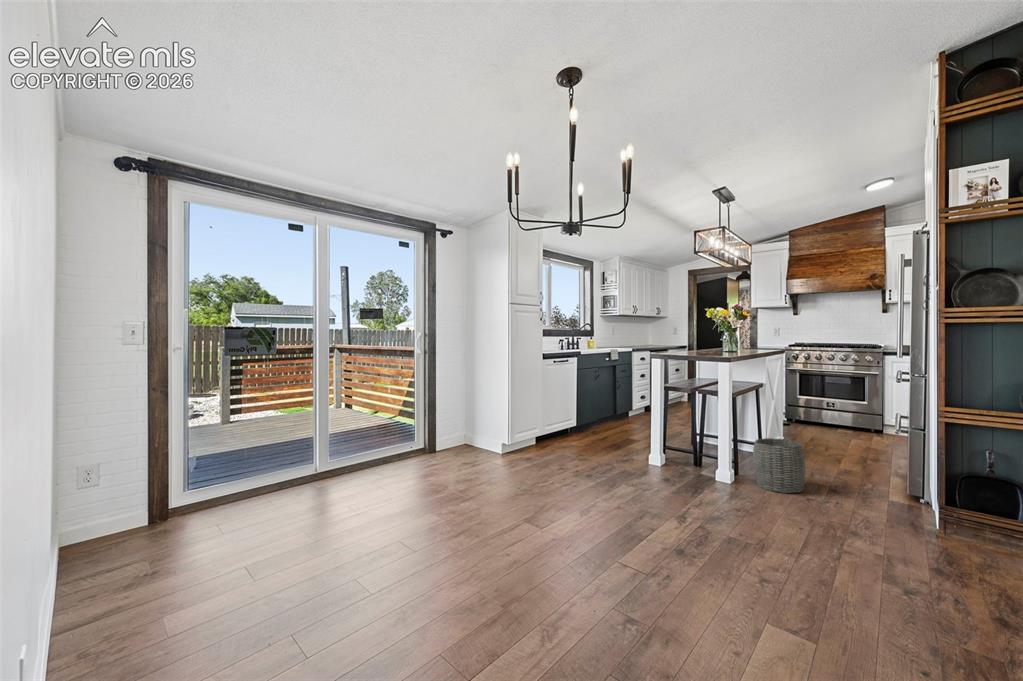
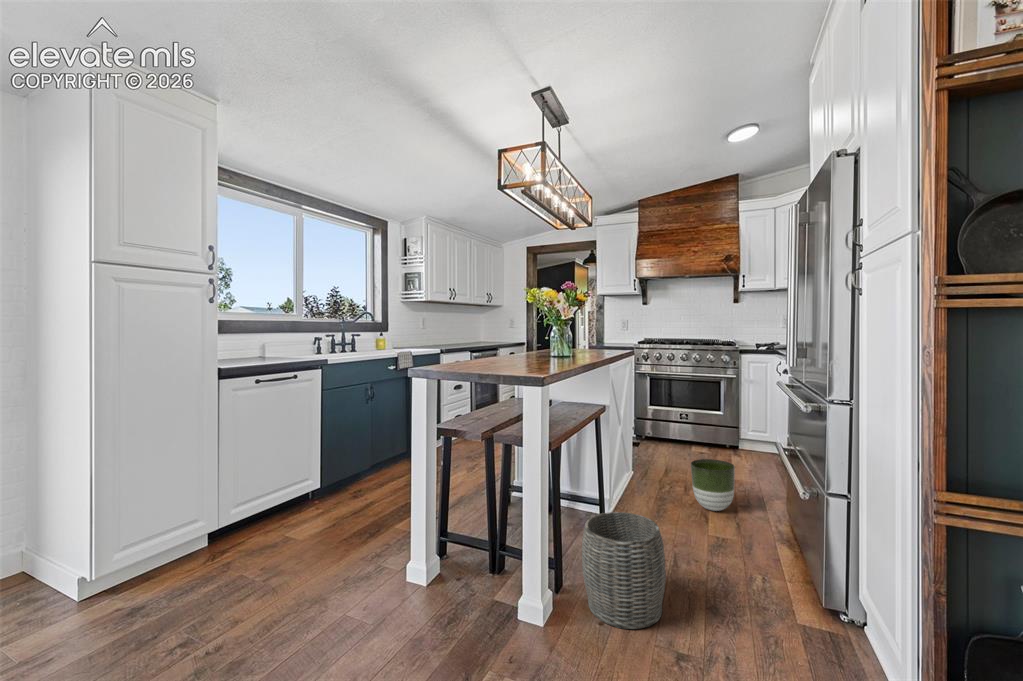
planter: none [831,426,866,460] -> present [691,459,735,511]

